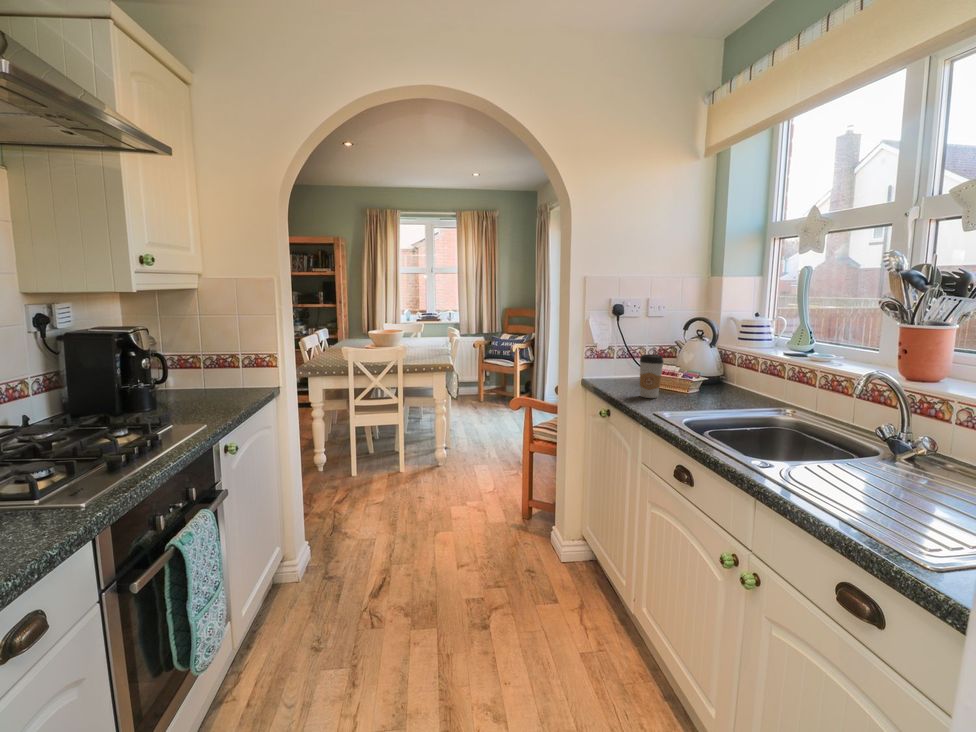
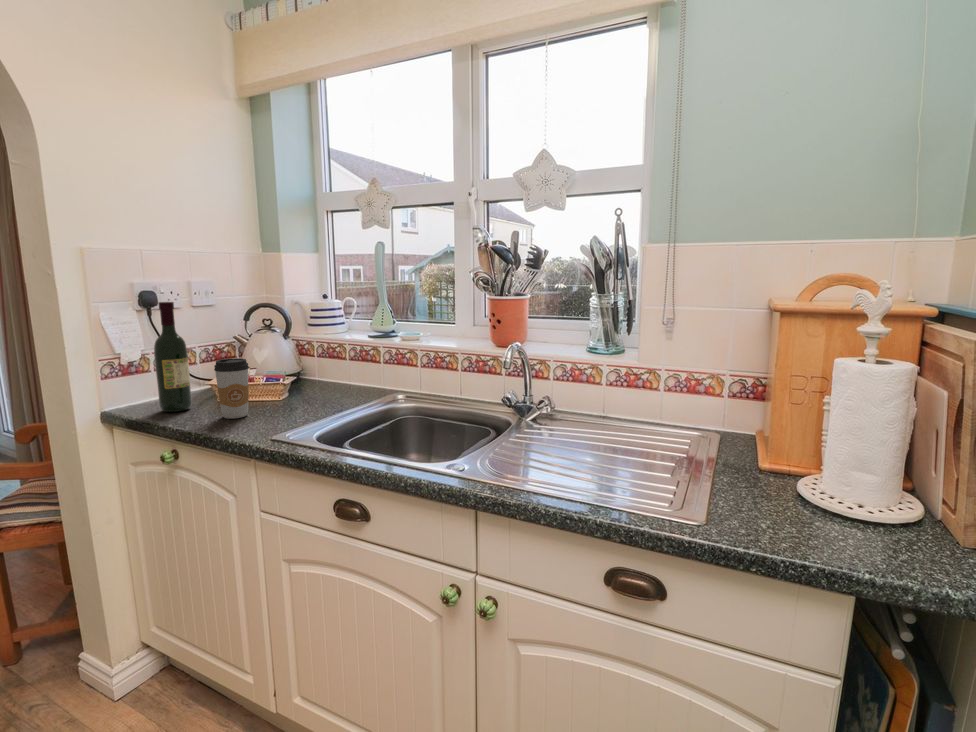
wine bottle: none [609,311,632,387] -> present [154,302,192,412]

